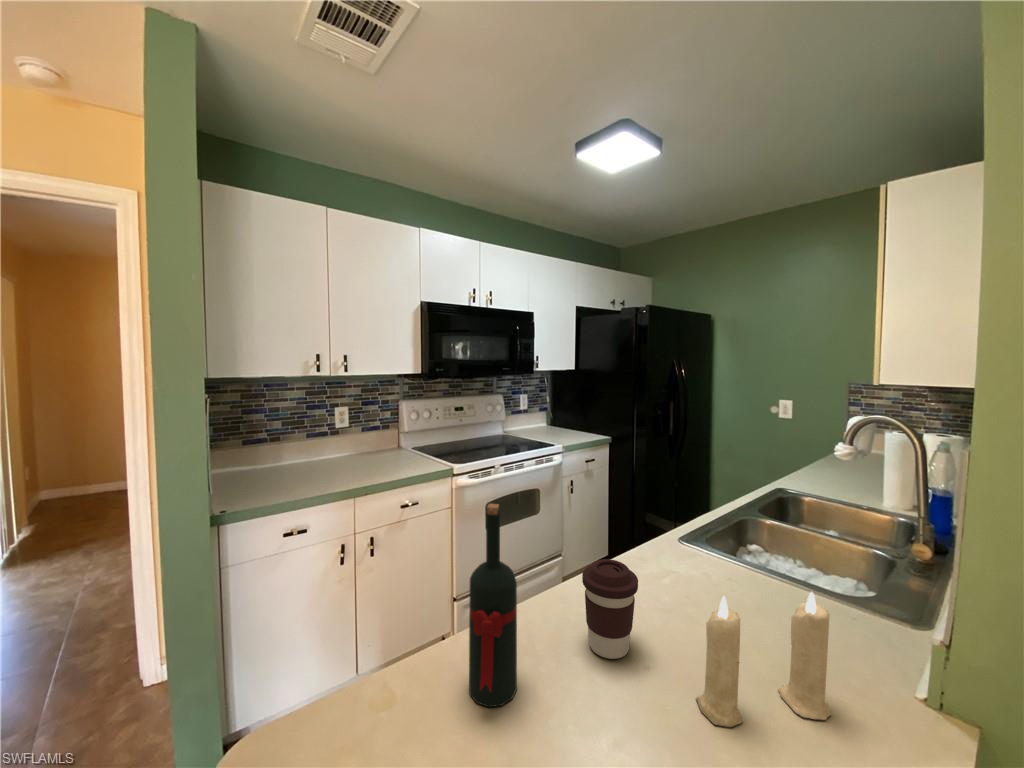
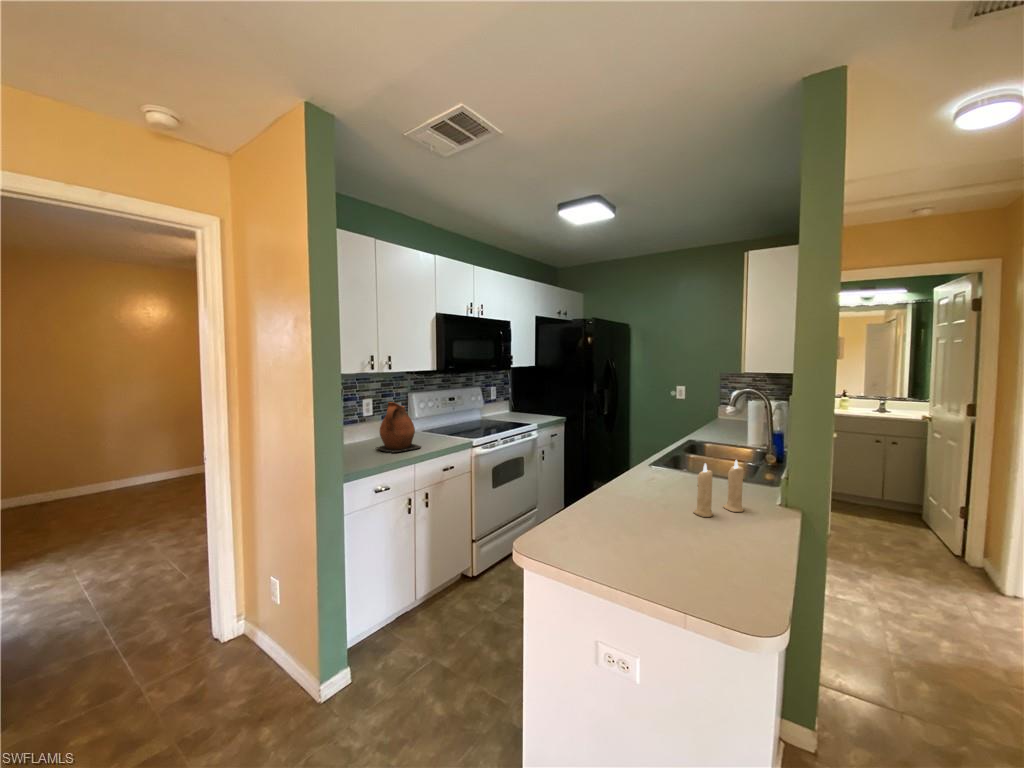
ceramic pitcher: none [324,413,381,479] -> present [378,402,421,452]
wine bottle: present [469,504,517,707] -> none [596,430,620,523]
coffee cup: present [582,559,638,659] -> none [634,461,662,506]

